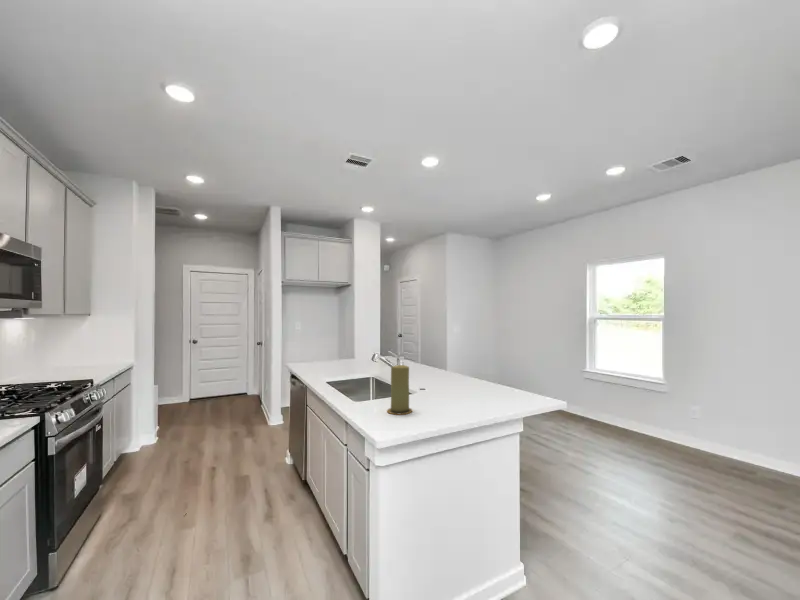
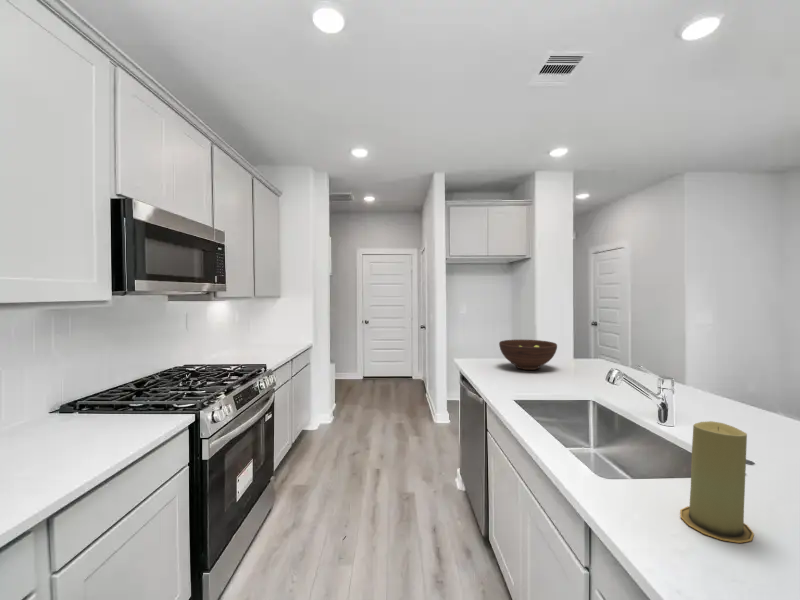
fruit bowl: none [319,345,359,366] -> present [499,340,557,370]

